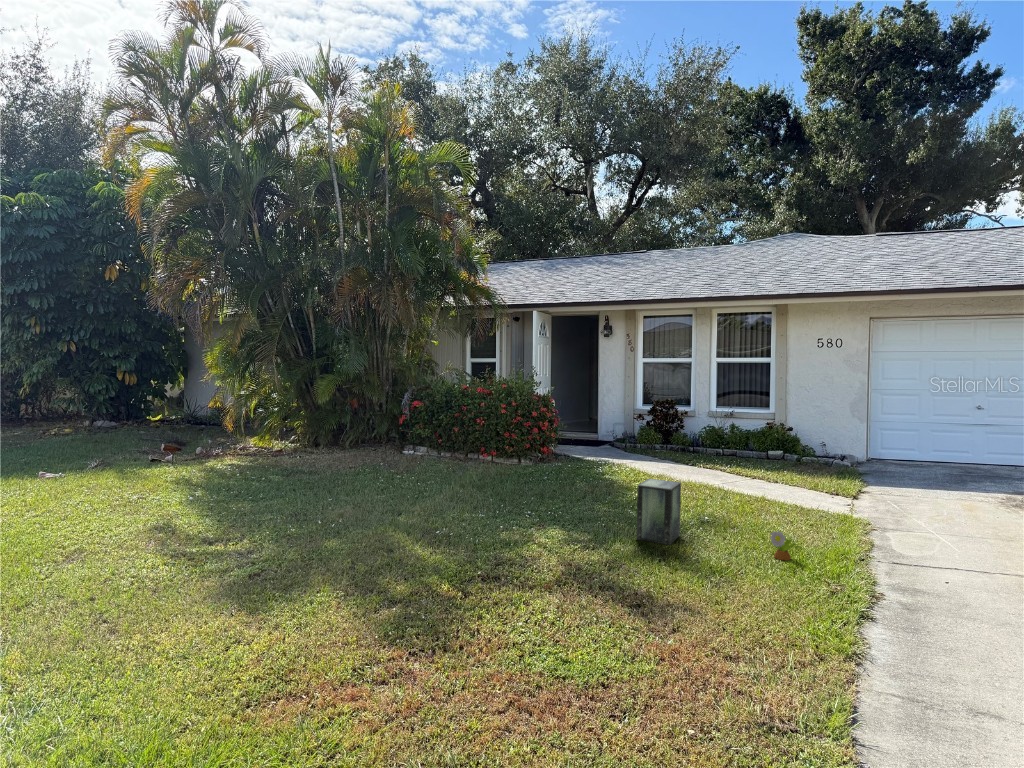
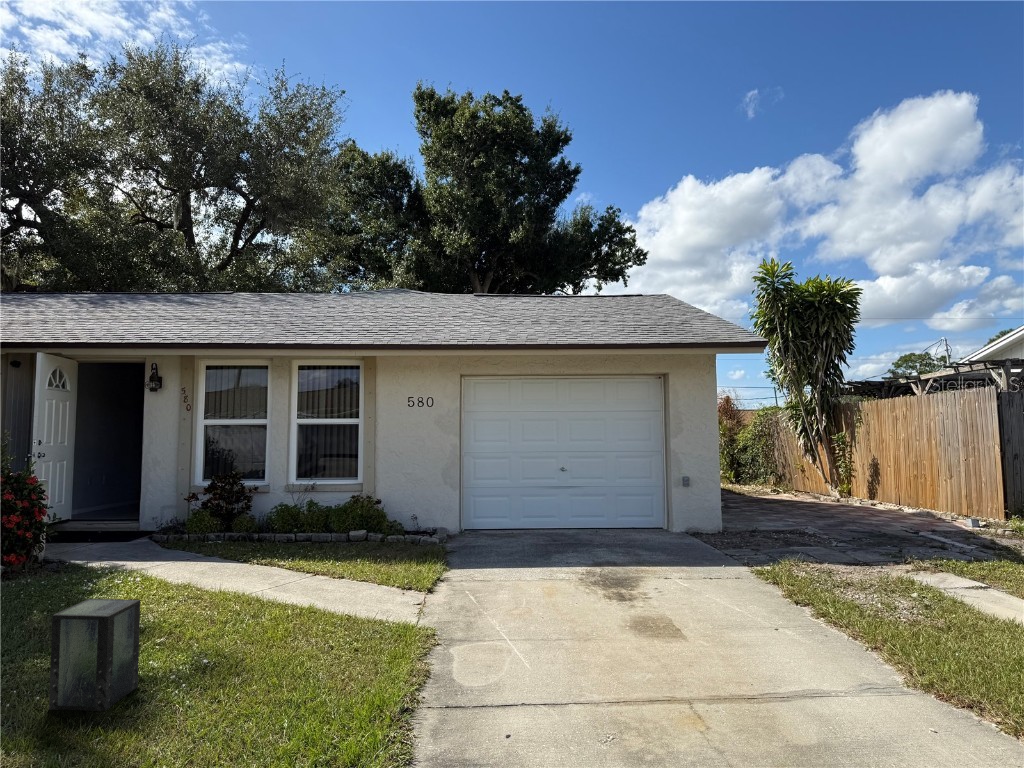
decorative plant: present [769,530,801,560] -> none [261,659,310,705]

